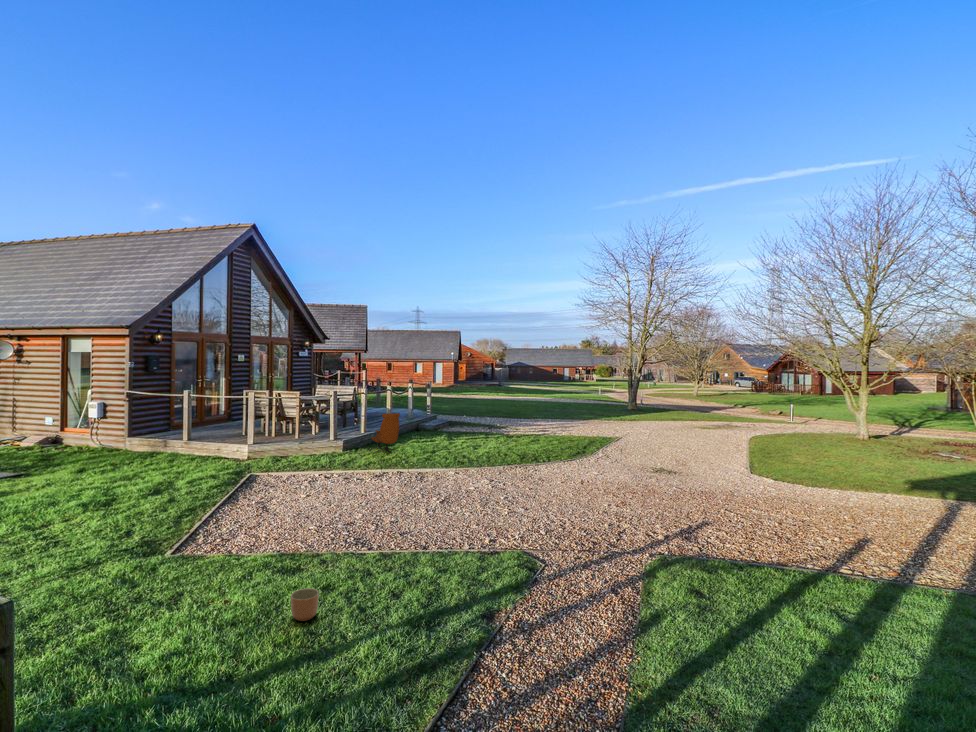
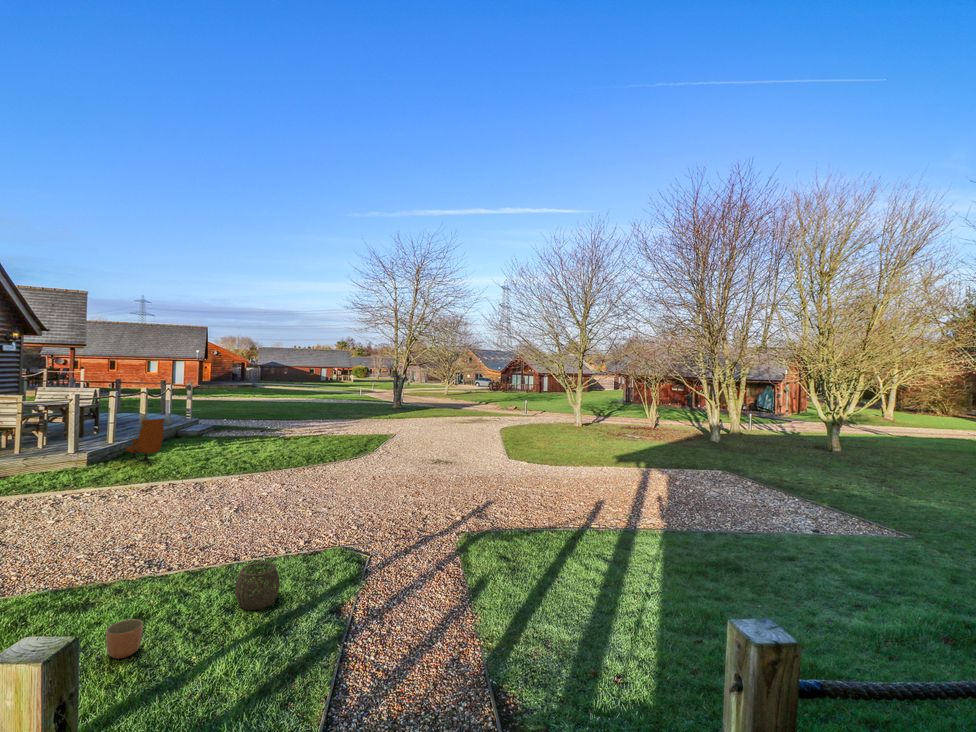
woven basket: none [402,555,442,601] -> present [235,562,280,610]

